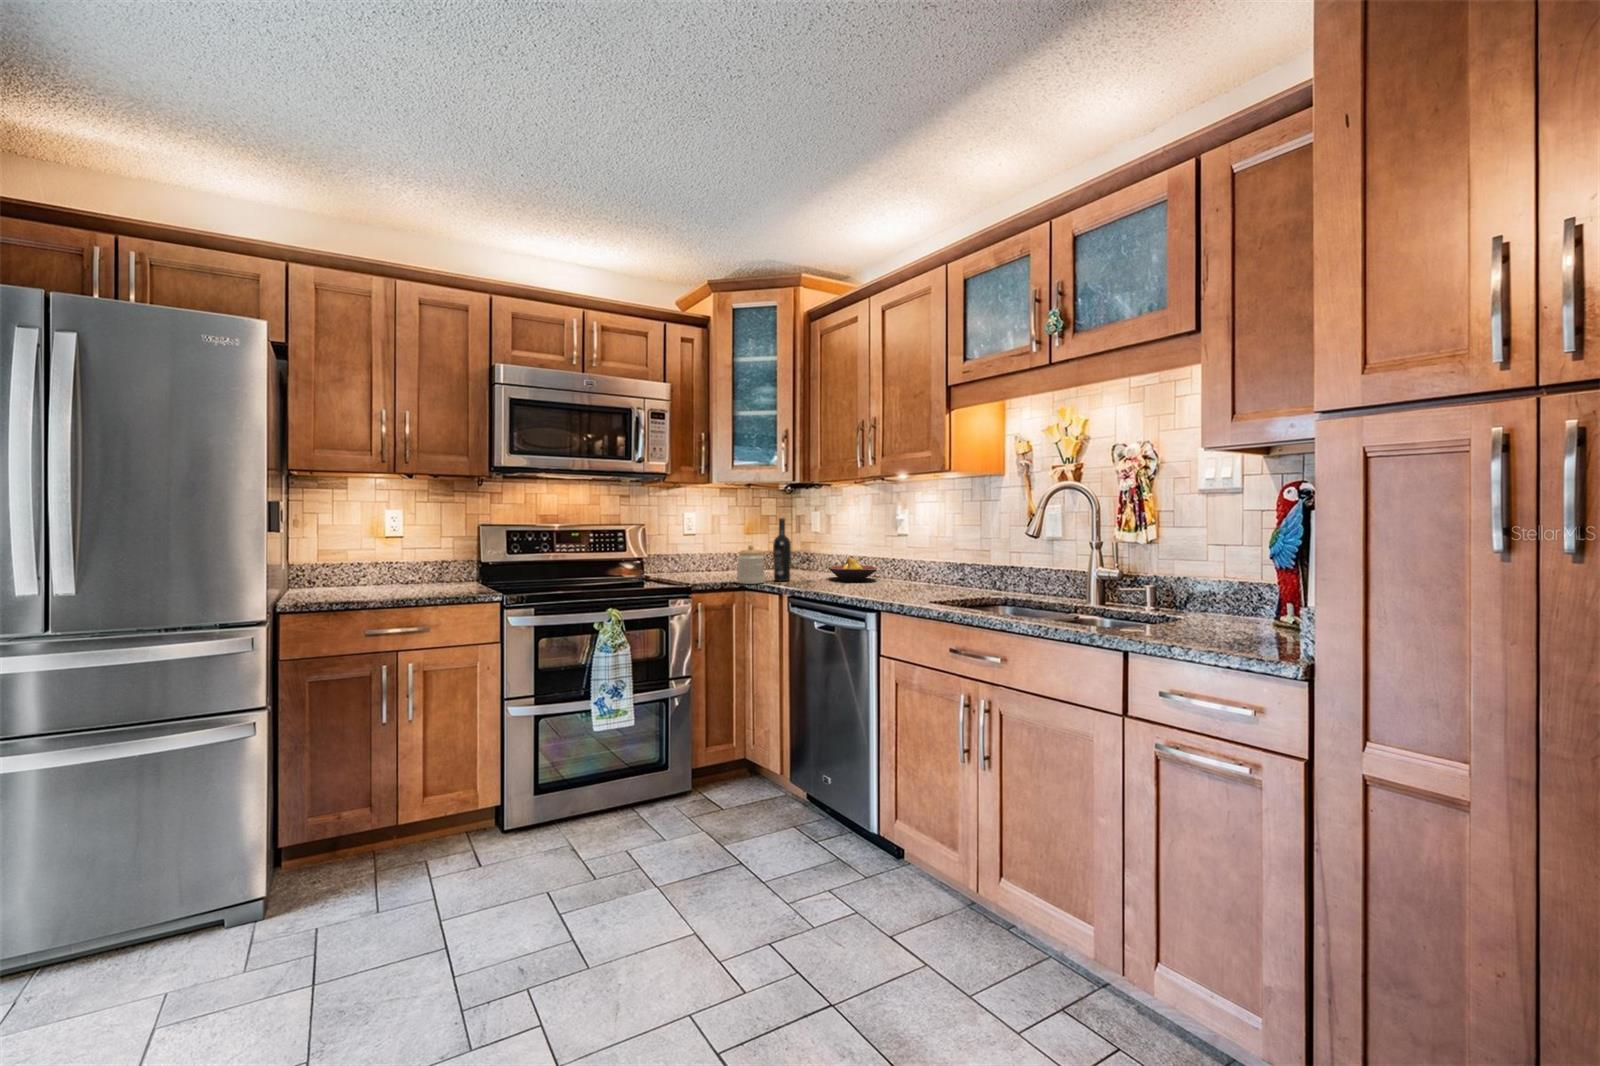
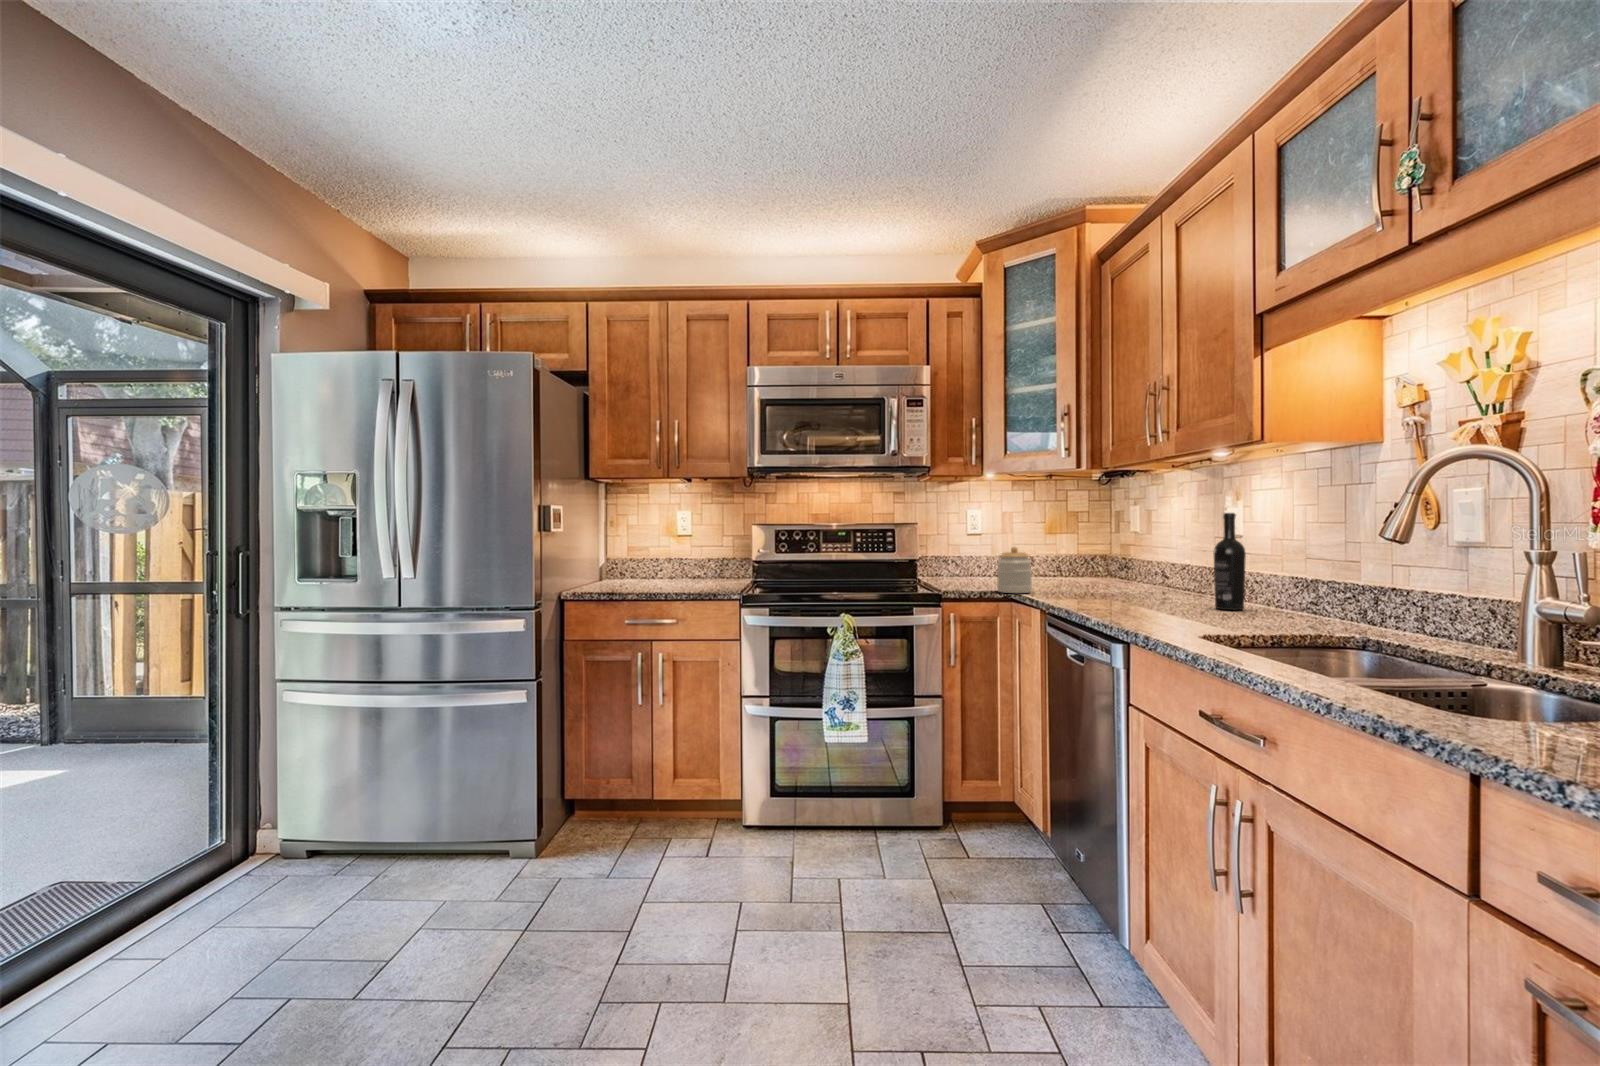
wine bottle: present [773,518,791,581] -> present [1214,513,1246,610]
fruit bowl: present [828,557,877,581] -> none [1127,564,1197,596]

